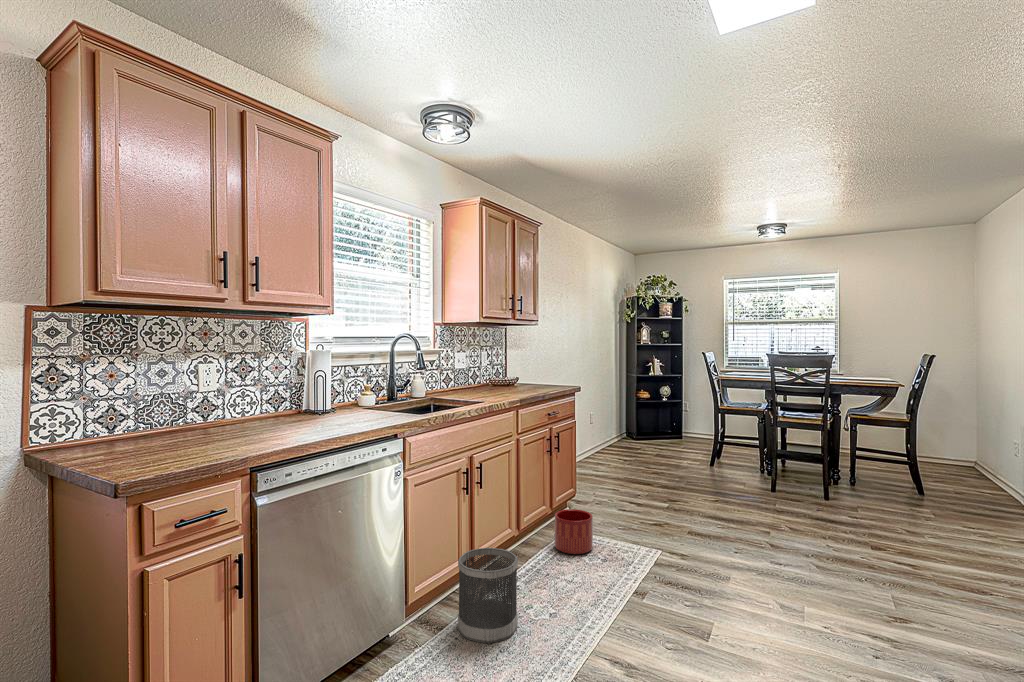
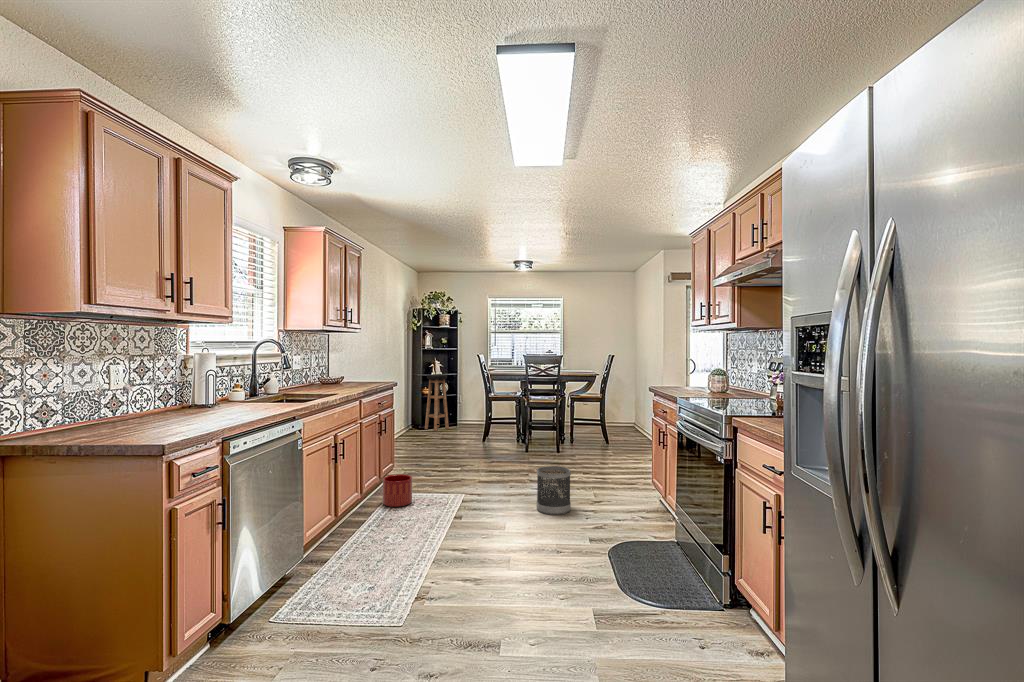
bar stool: none [640,377,670,446] -> present [425,375,449,431]
wastebasket: present [458,548,518,643] -> present [537,466,571,515]

